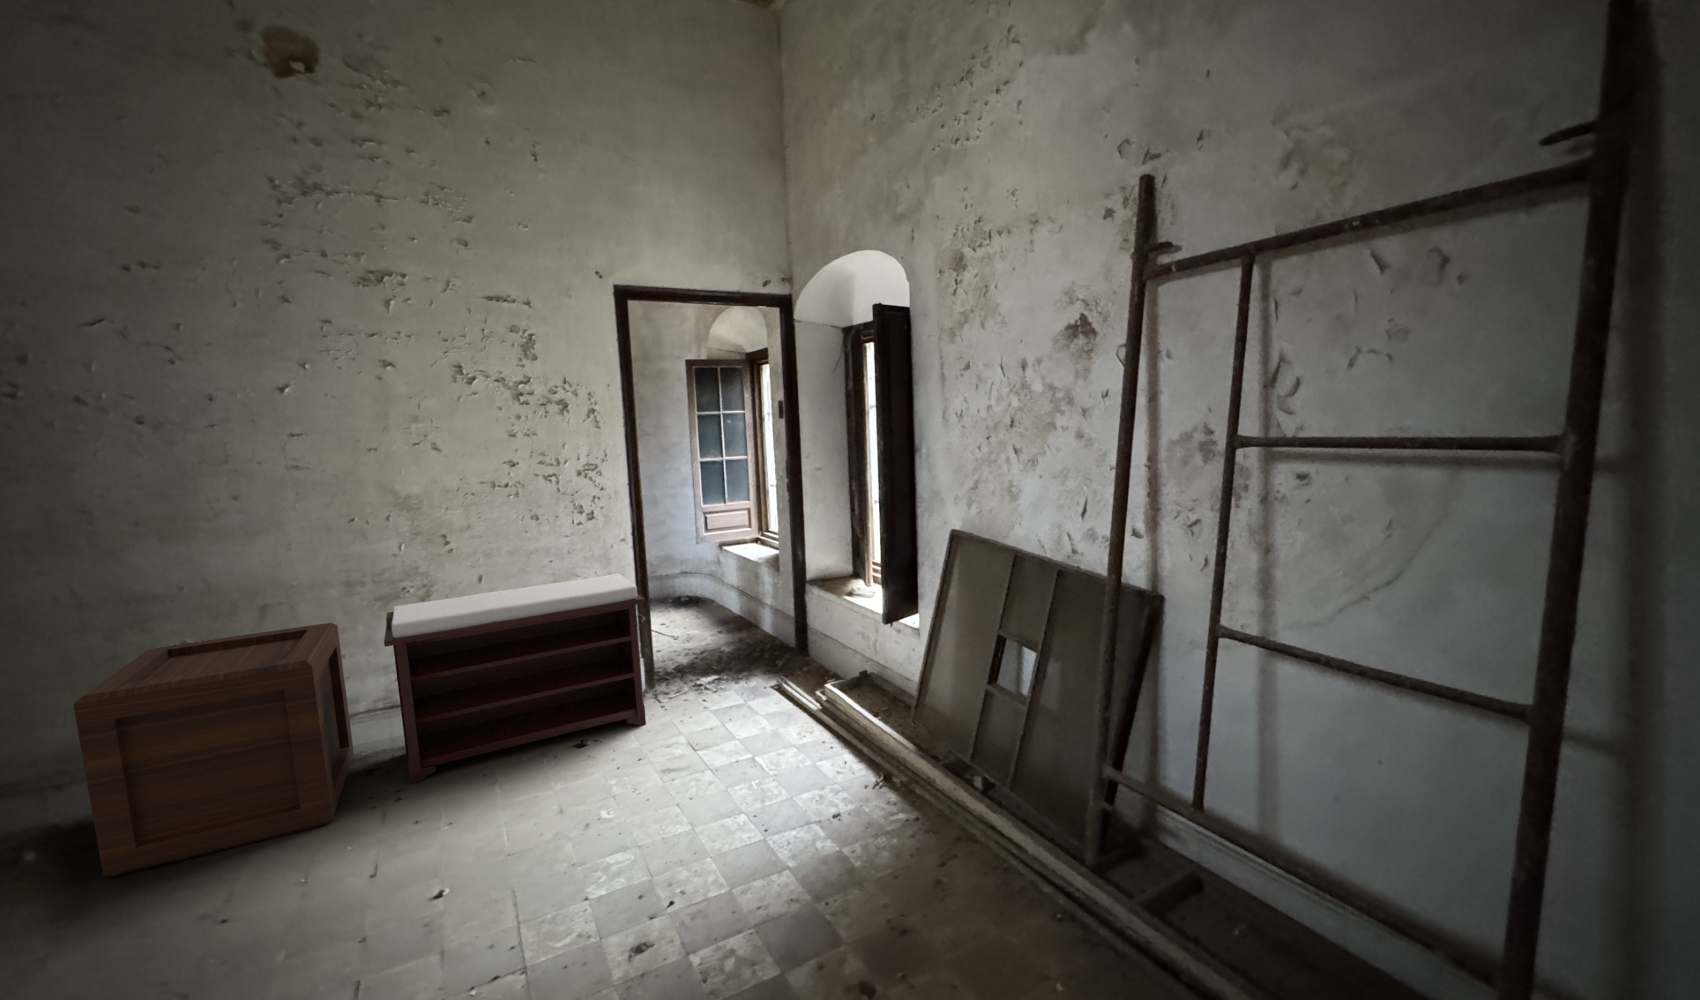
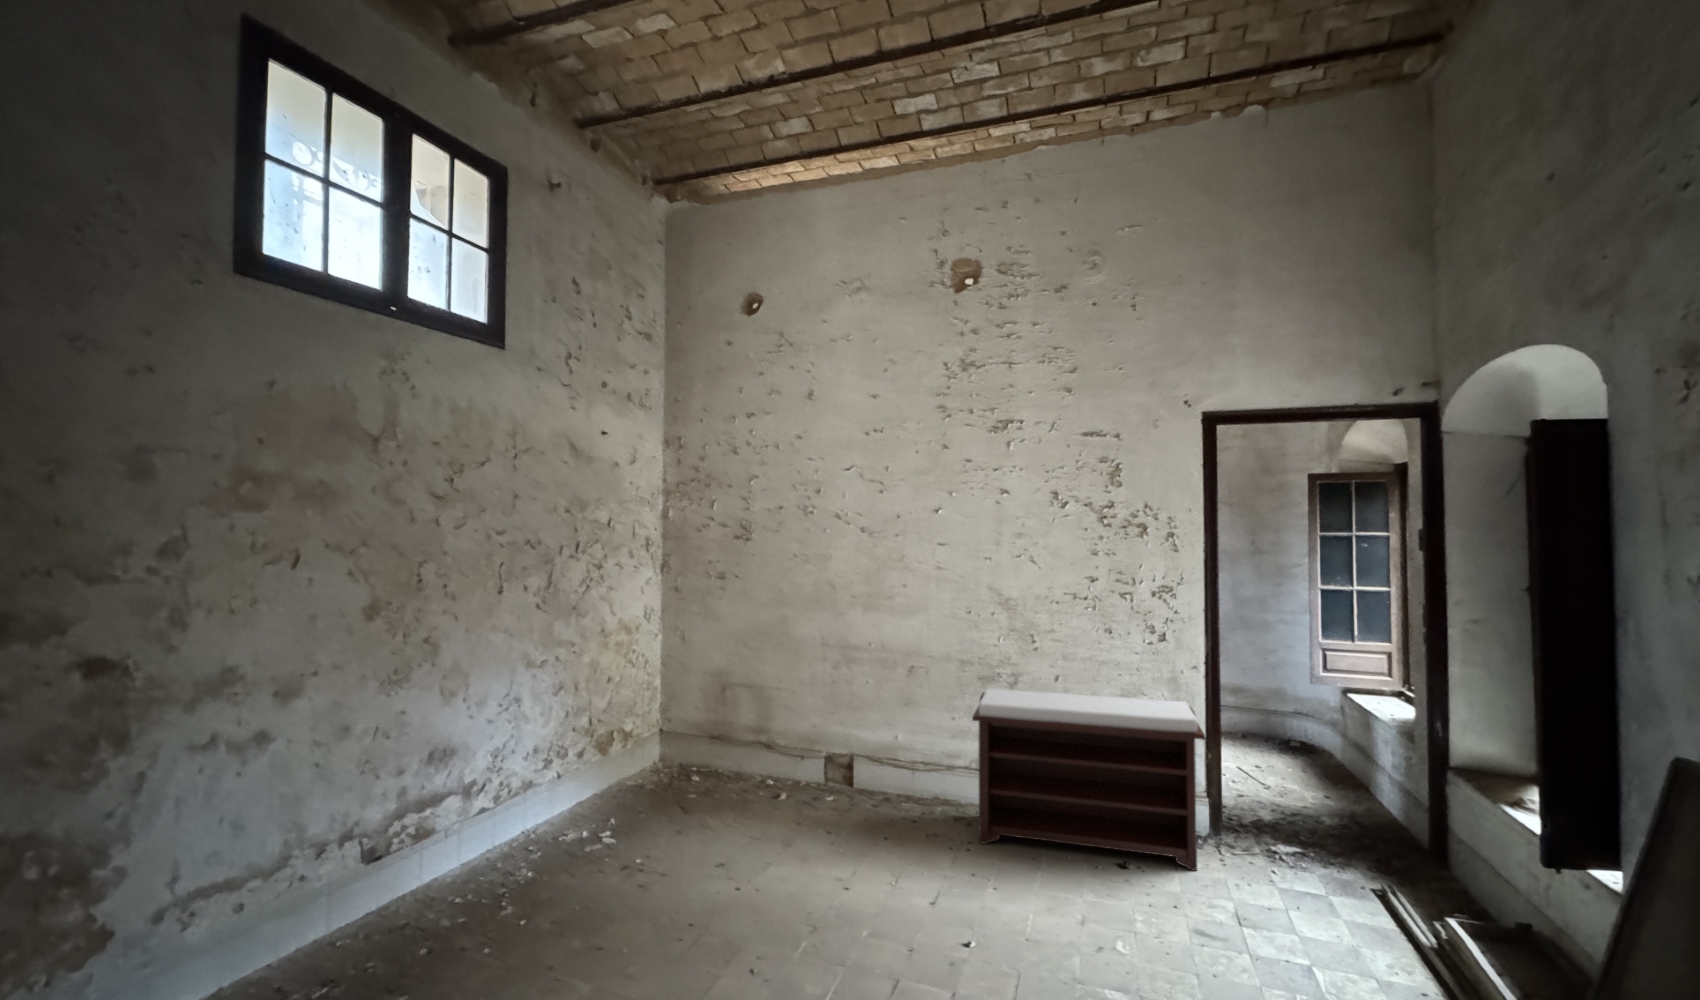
wooden crate: present [73,623,354,876] -> none [799,683,950,851]

